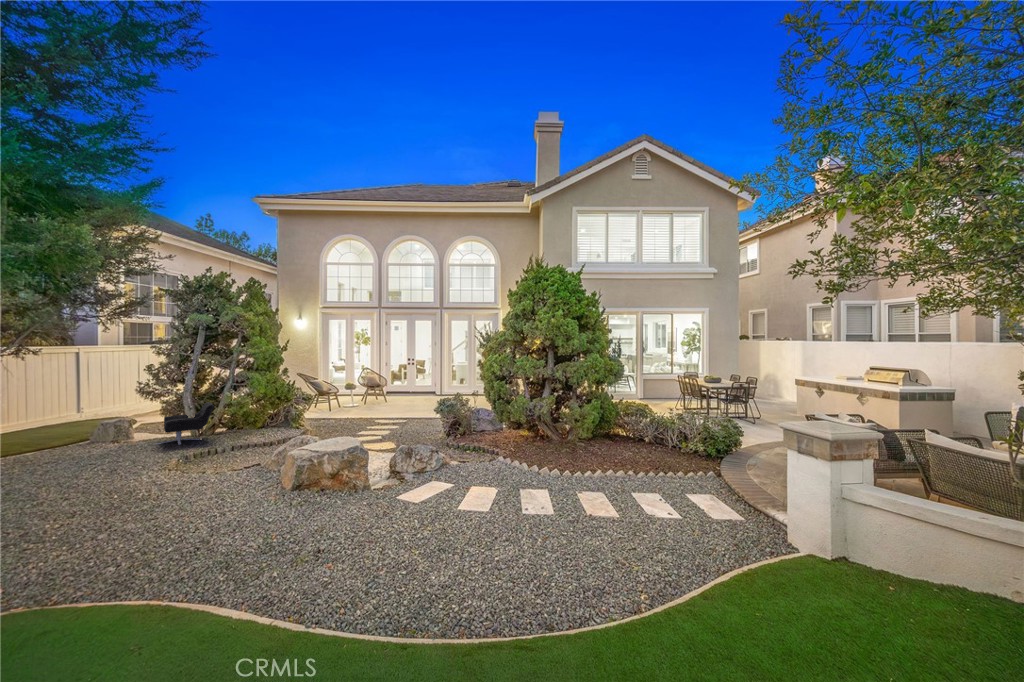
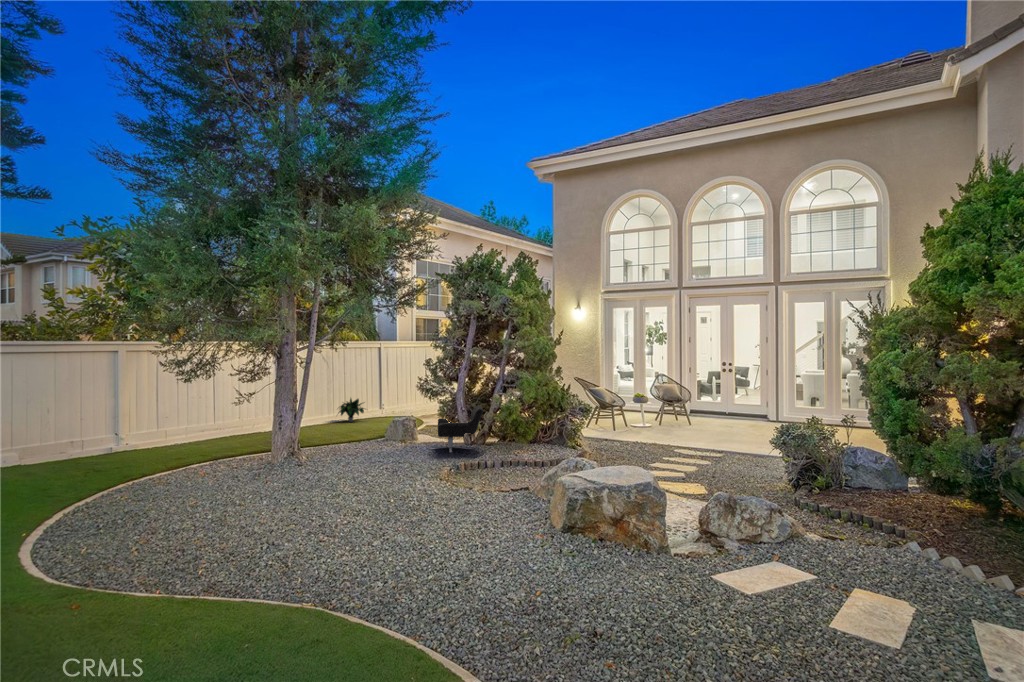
potted plant: none [23,403,72,429] -> present [339,398,364,422]

